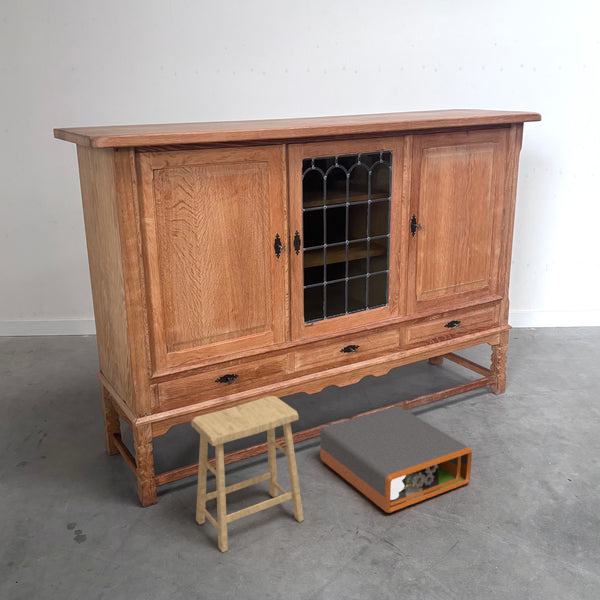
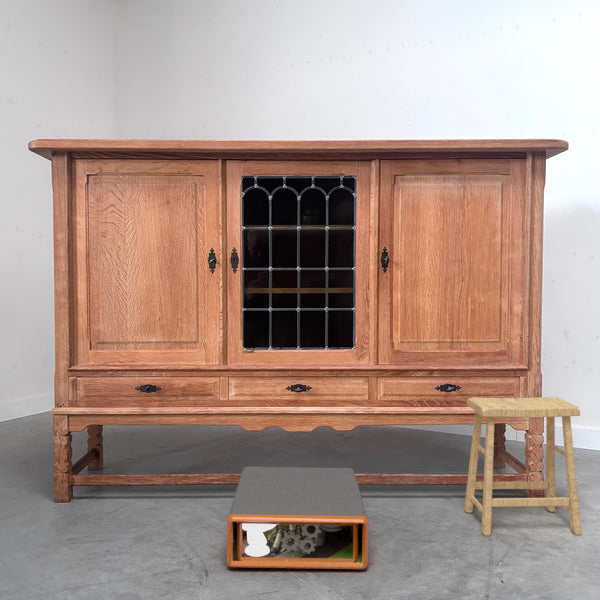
footstool: present [191,396,304,552] -> present [464,397,581,536]

